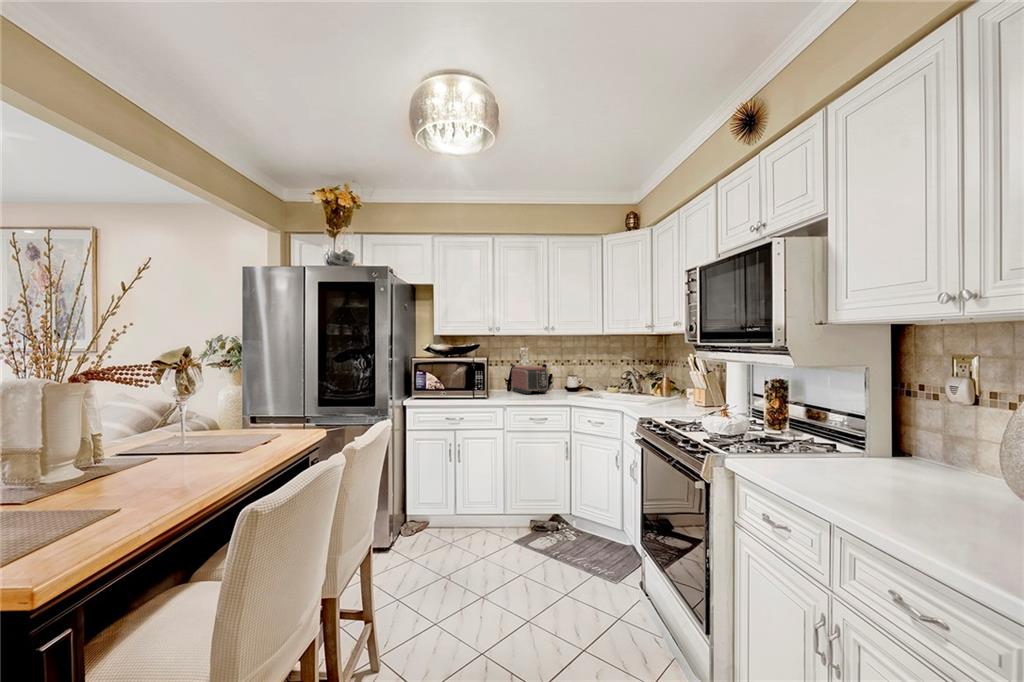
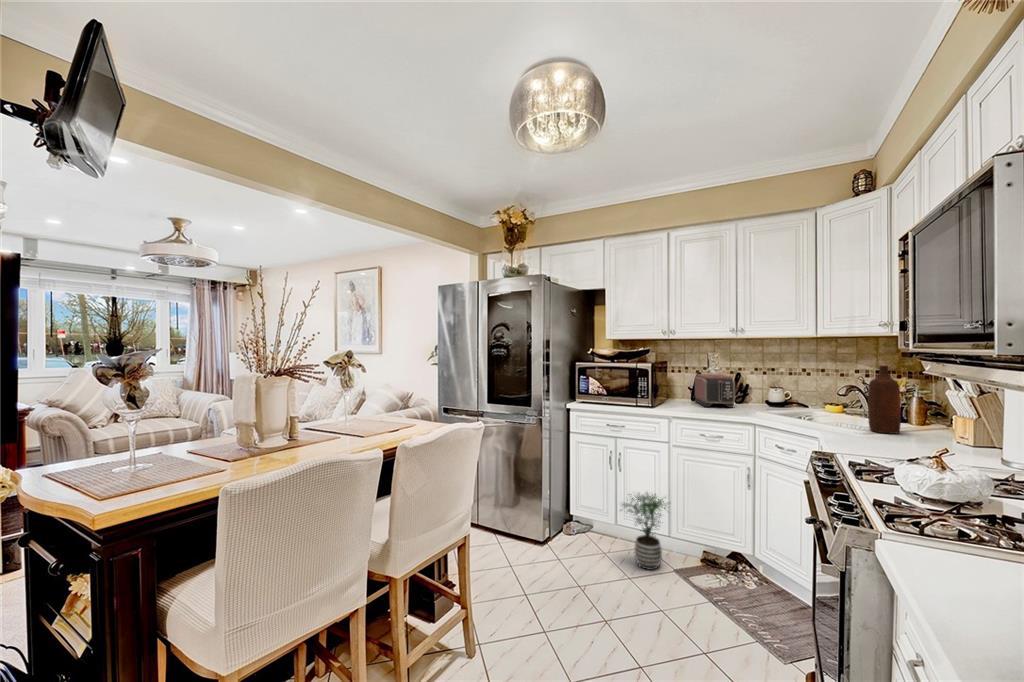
bottle: none [647,355,666,403] -> present [868,366,901,434]
potted plant: none [466,475,514,547] -> present [620,492,669,570]

